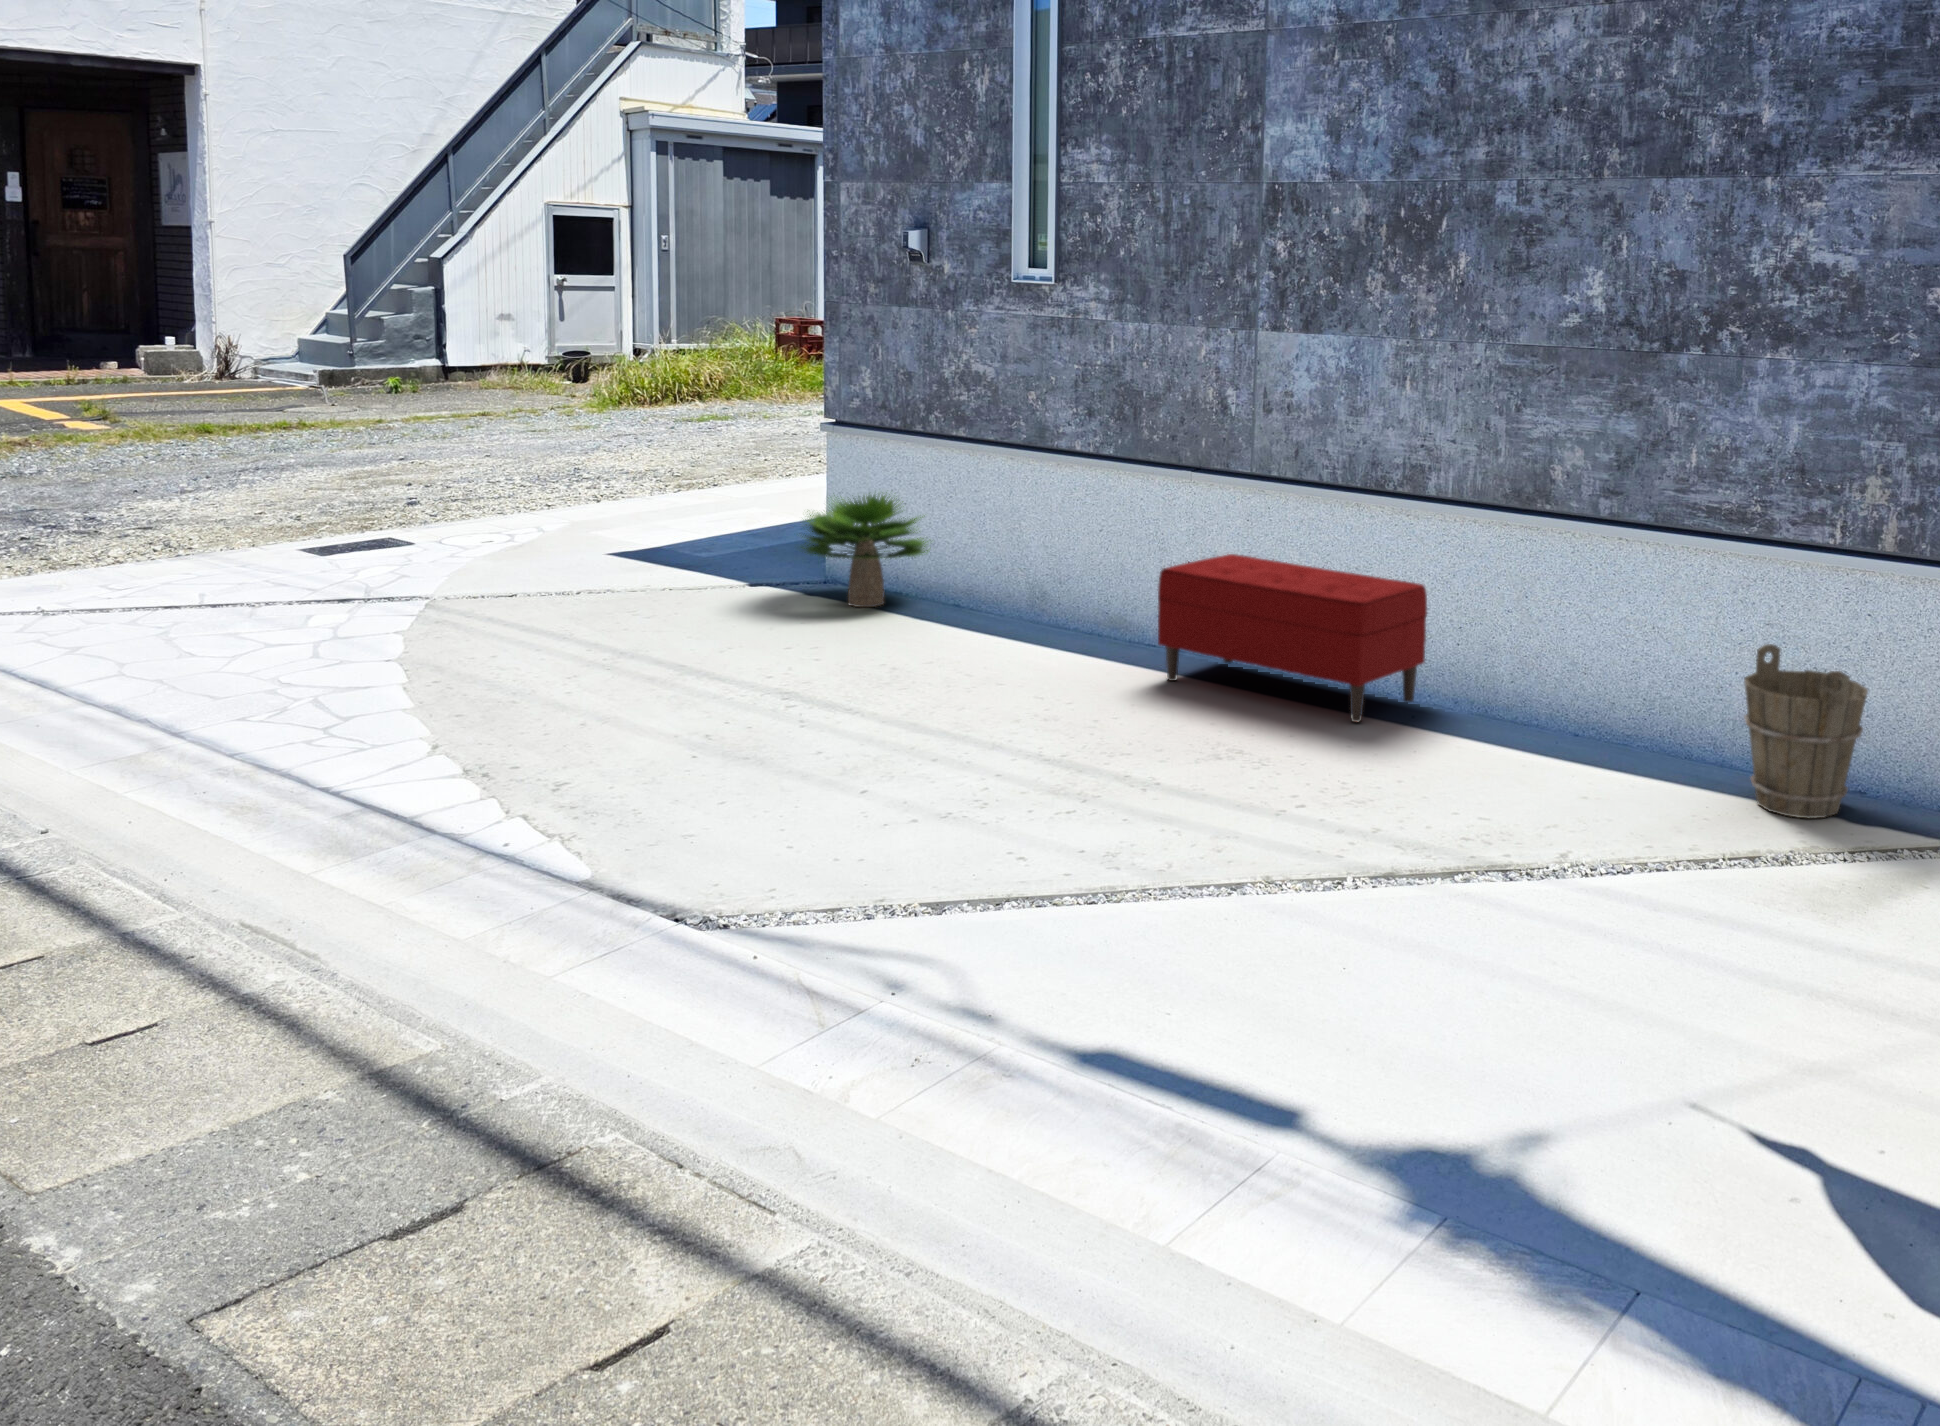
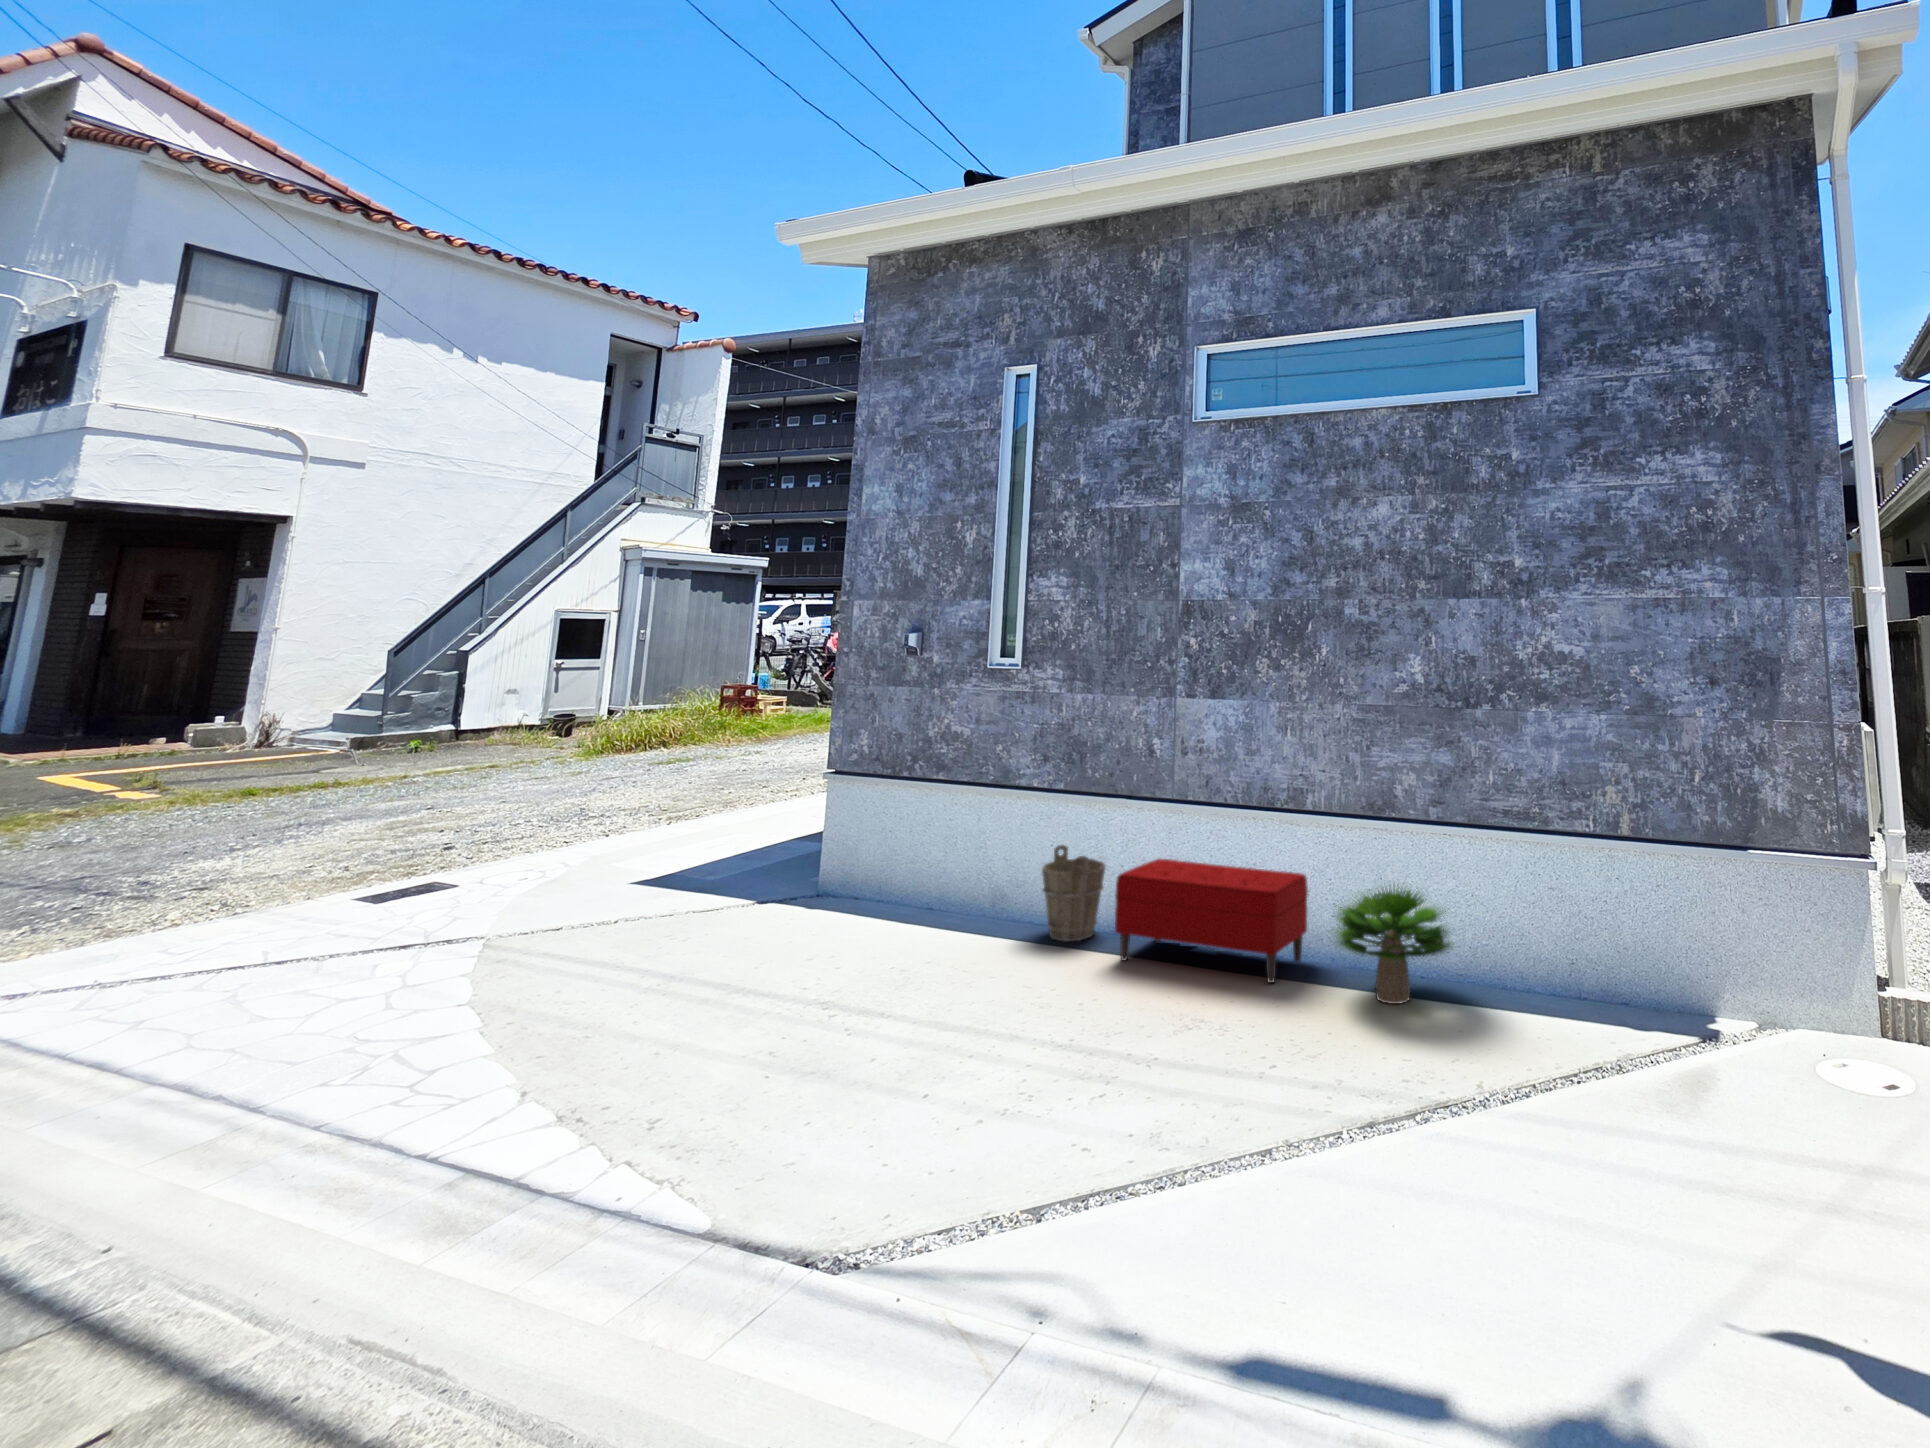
potted plant: present [801,495,928,607] -> present [1335,888,1453,1004]
bucket: present [1744,644,1868,818] -> present [1042,845,1106,941]

